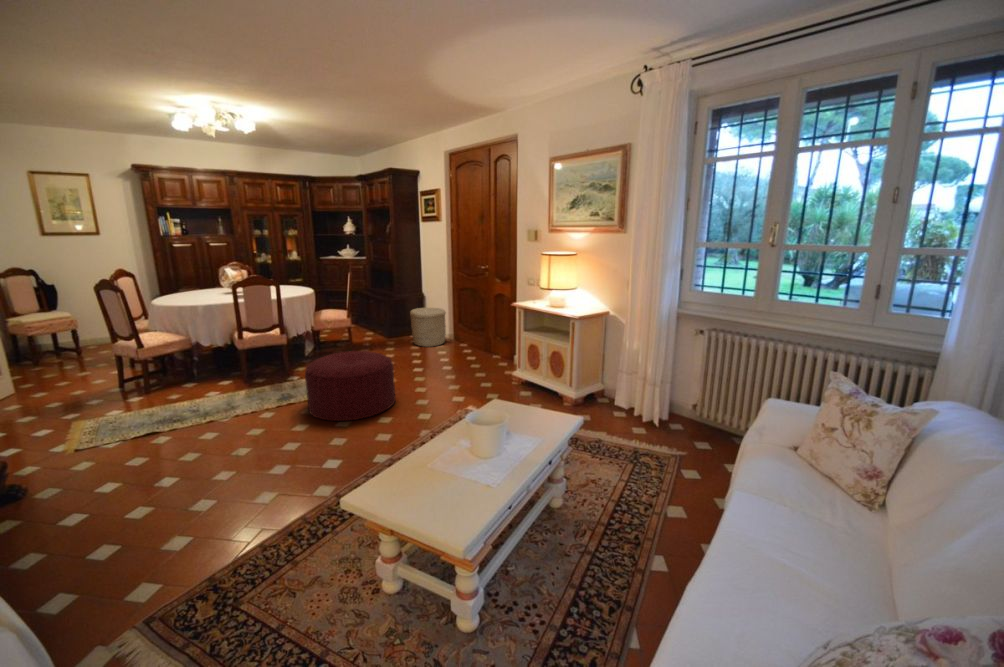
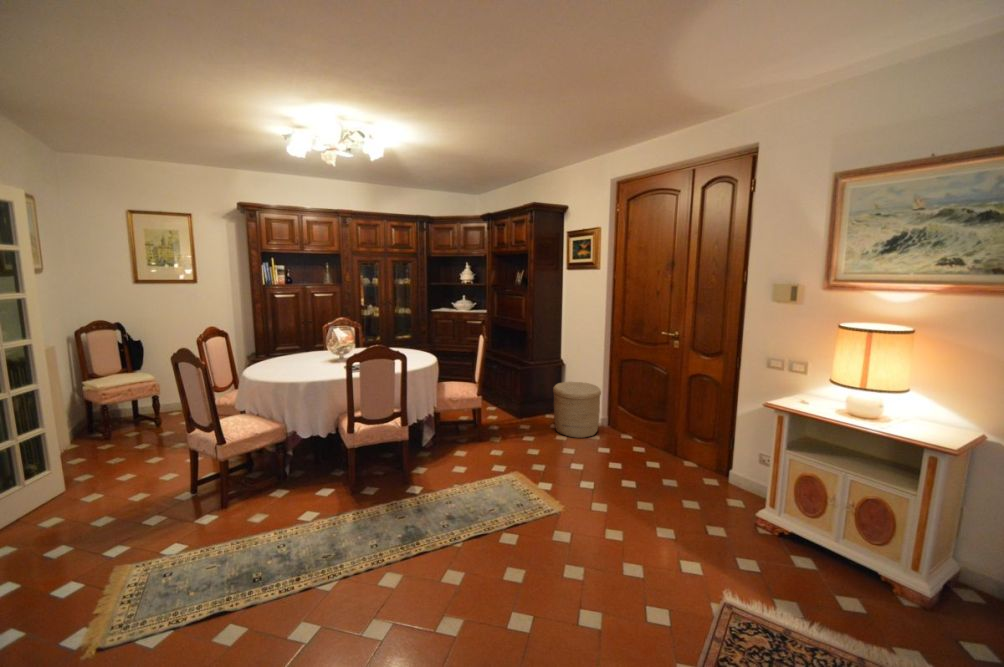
ottoman: present [305,351,396,421] -> none [453,469,590,614]

